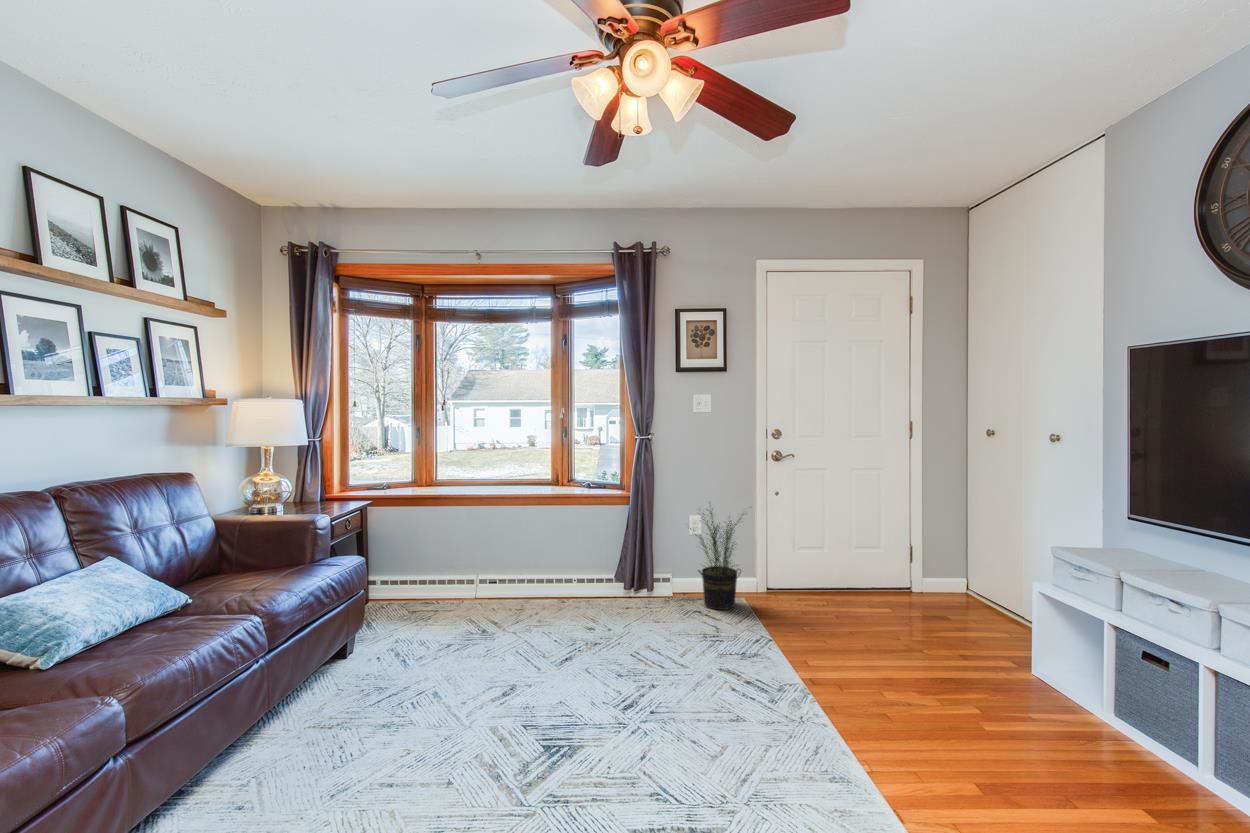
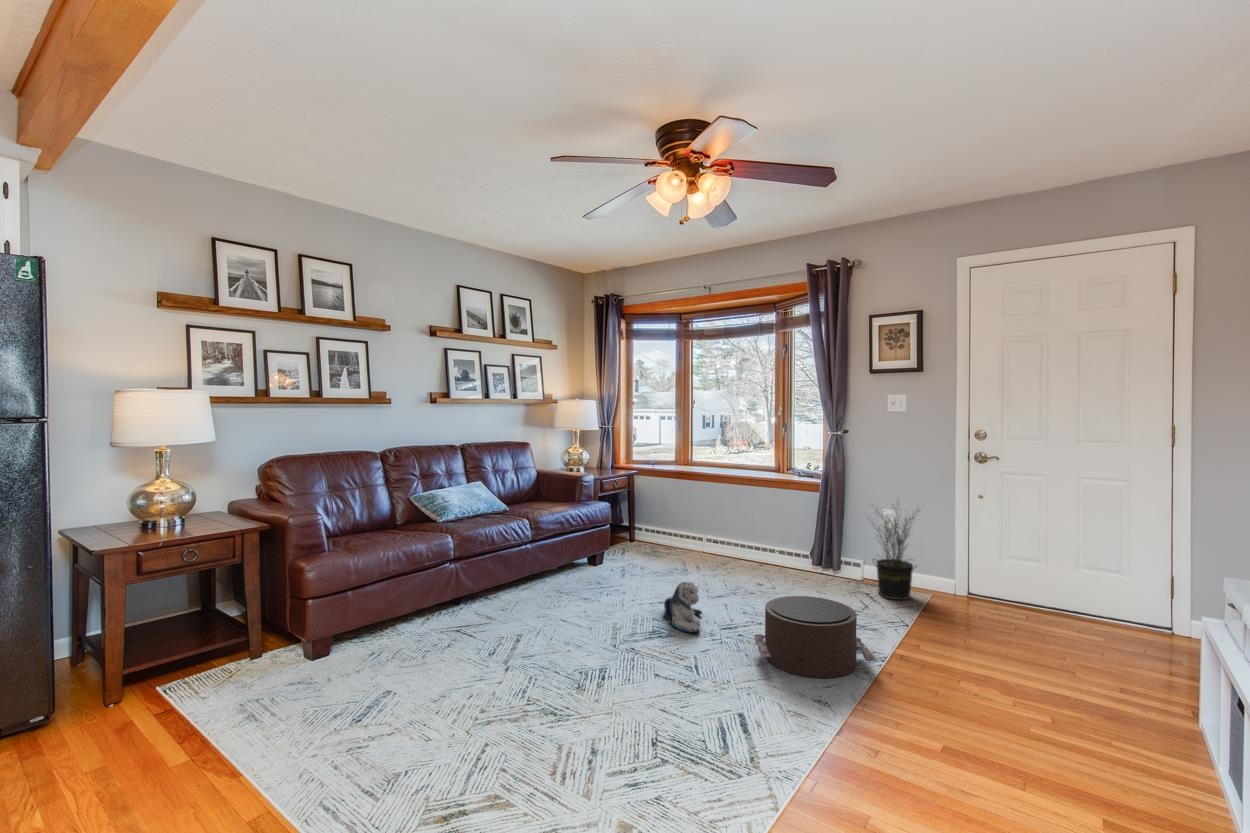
pouf: none [704,636,844,750] -> present [754,596,876,678]
plush toy: none [534,657,620,735] -> present [664,582,702,633]

